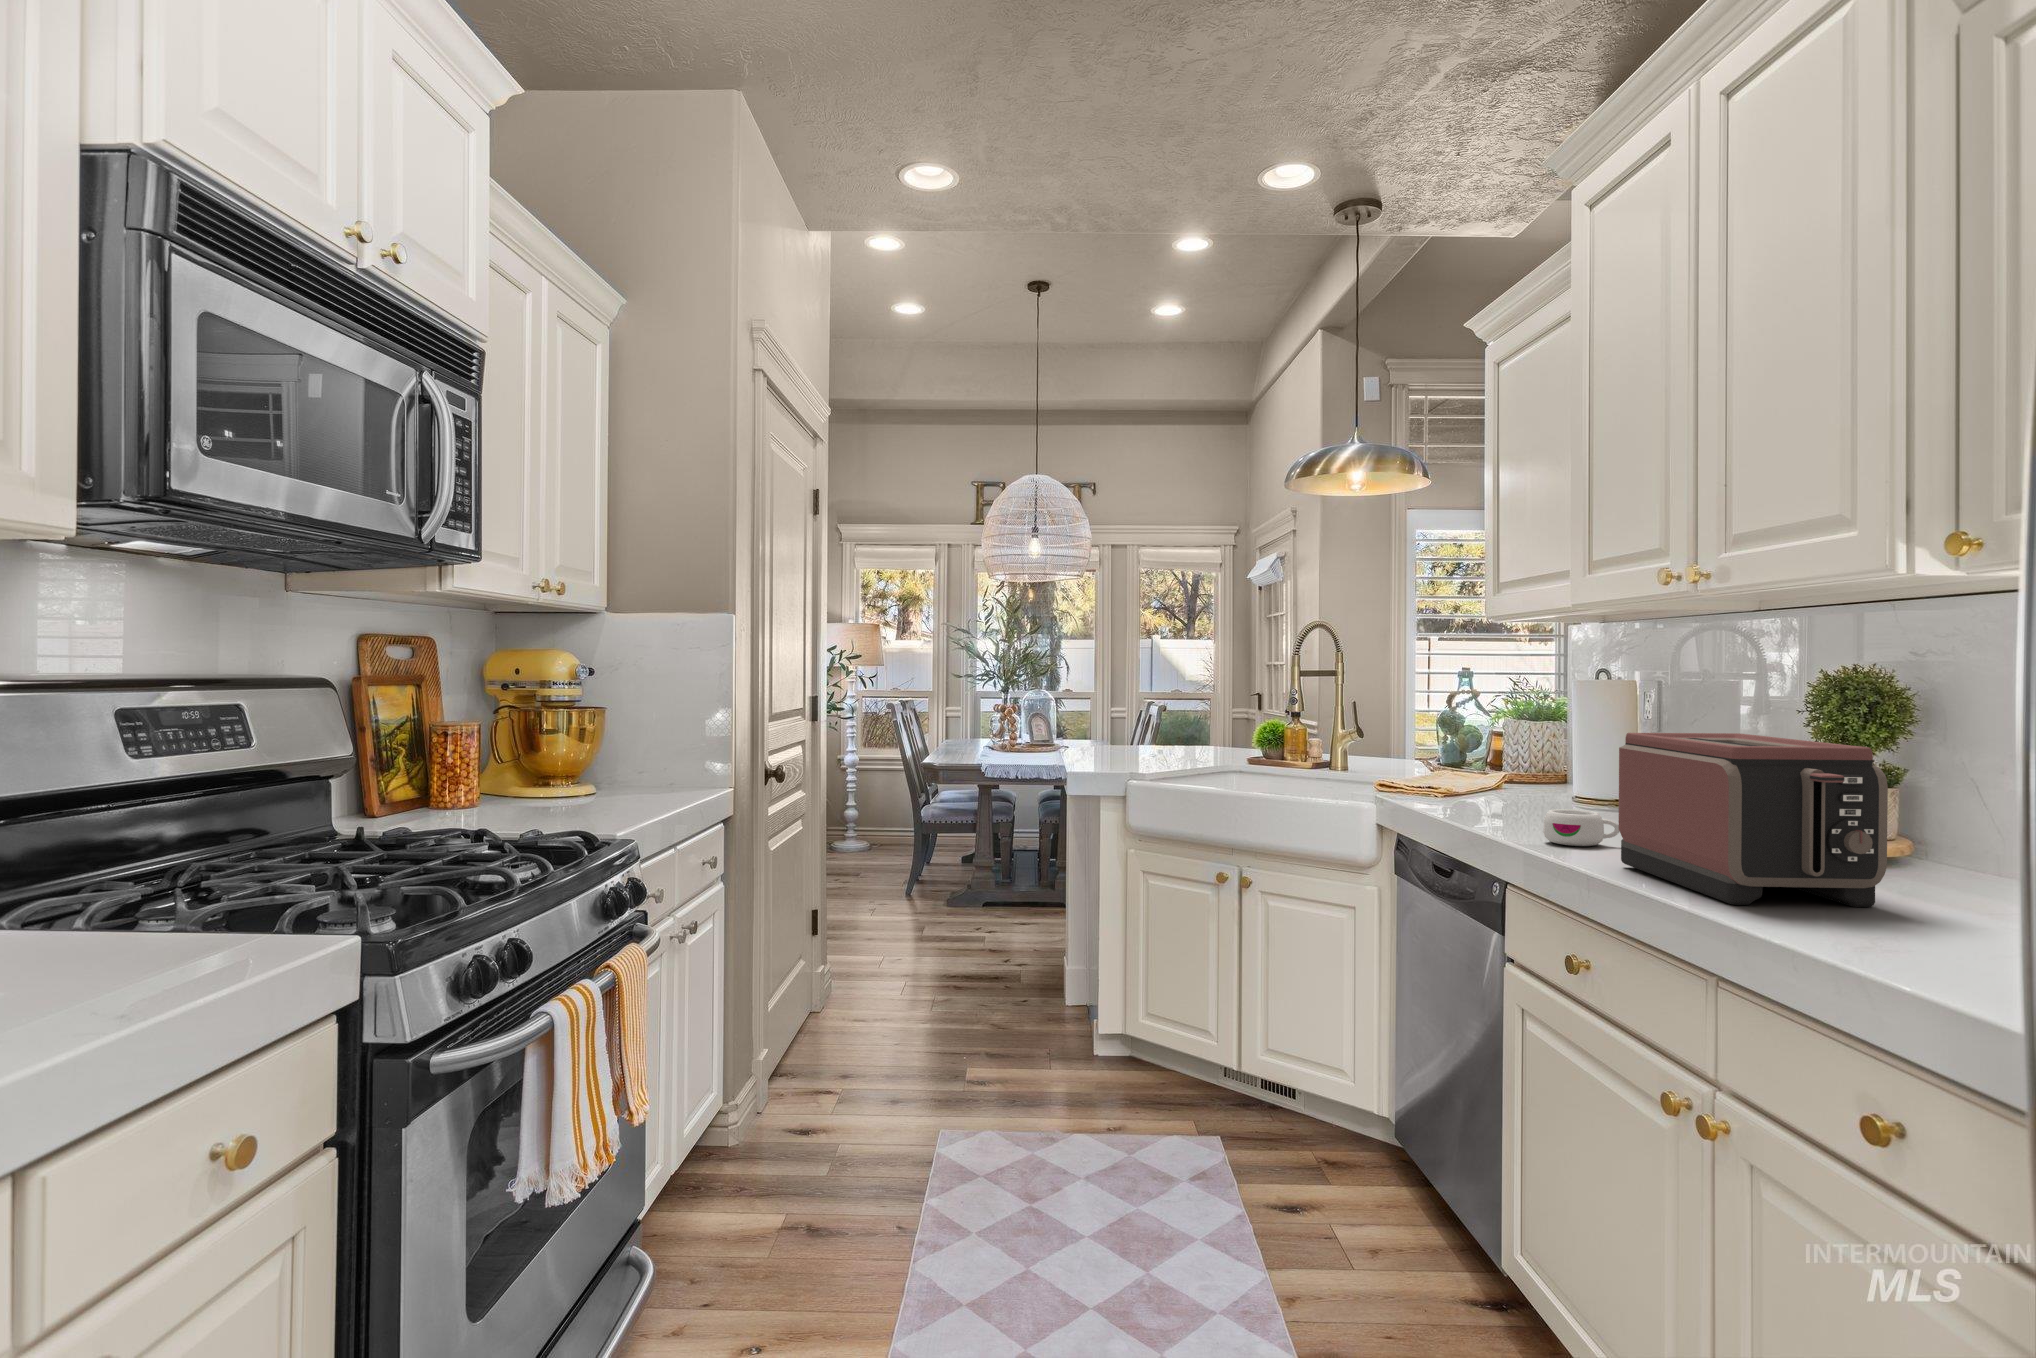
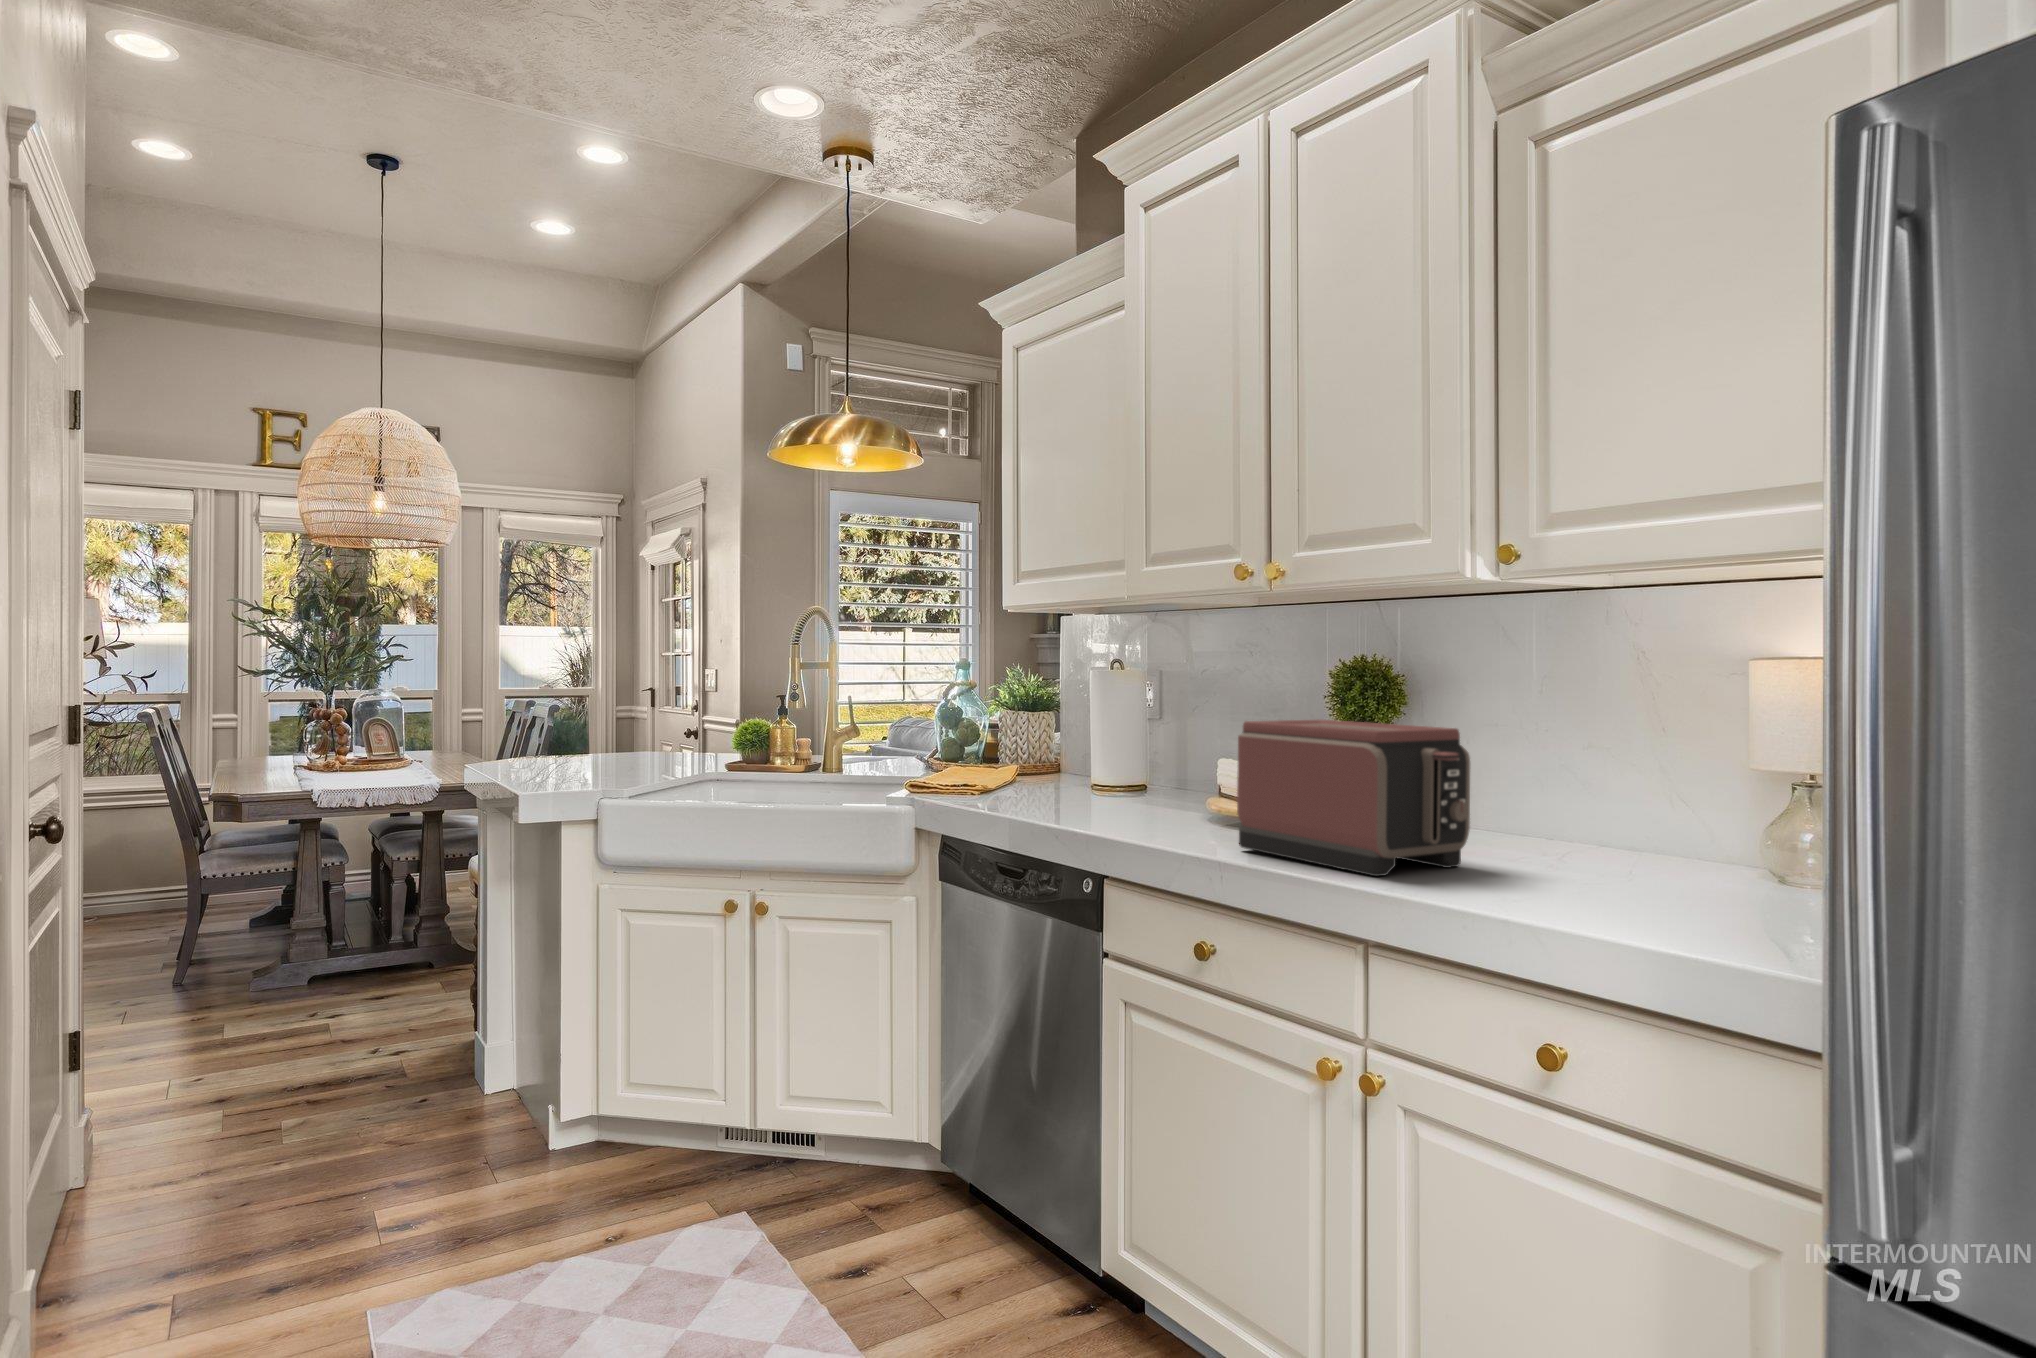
mug: present [1543,809,1620,846] -> none [1138,799,1203,834]

